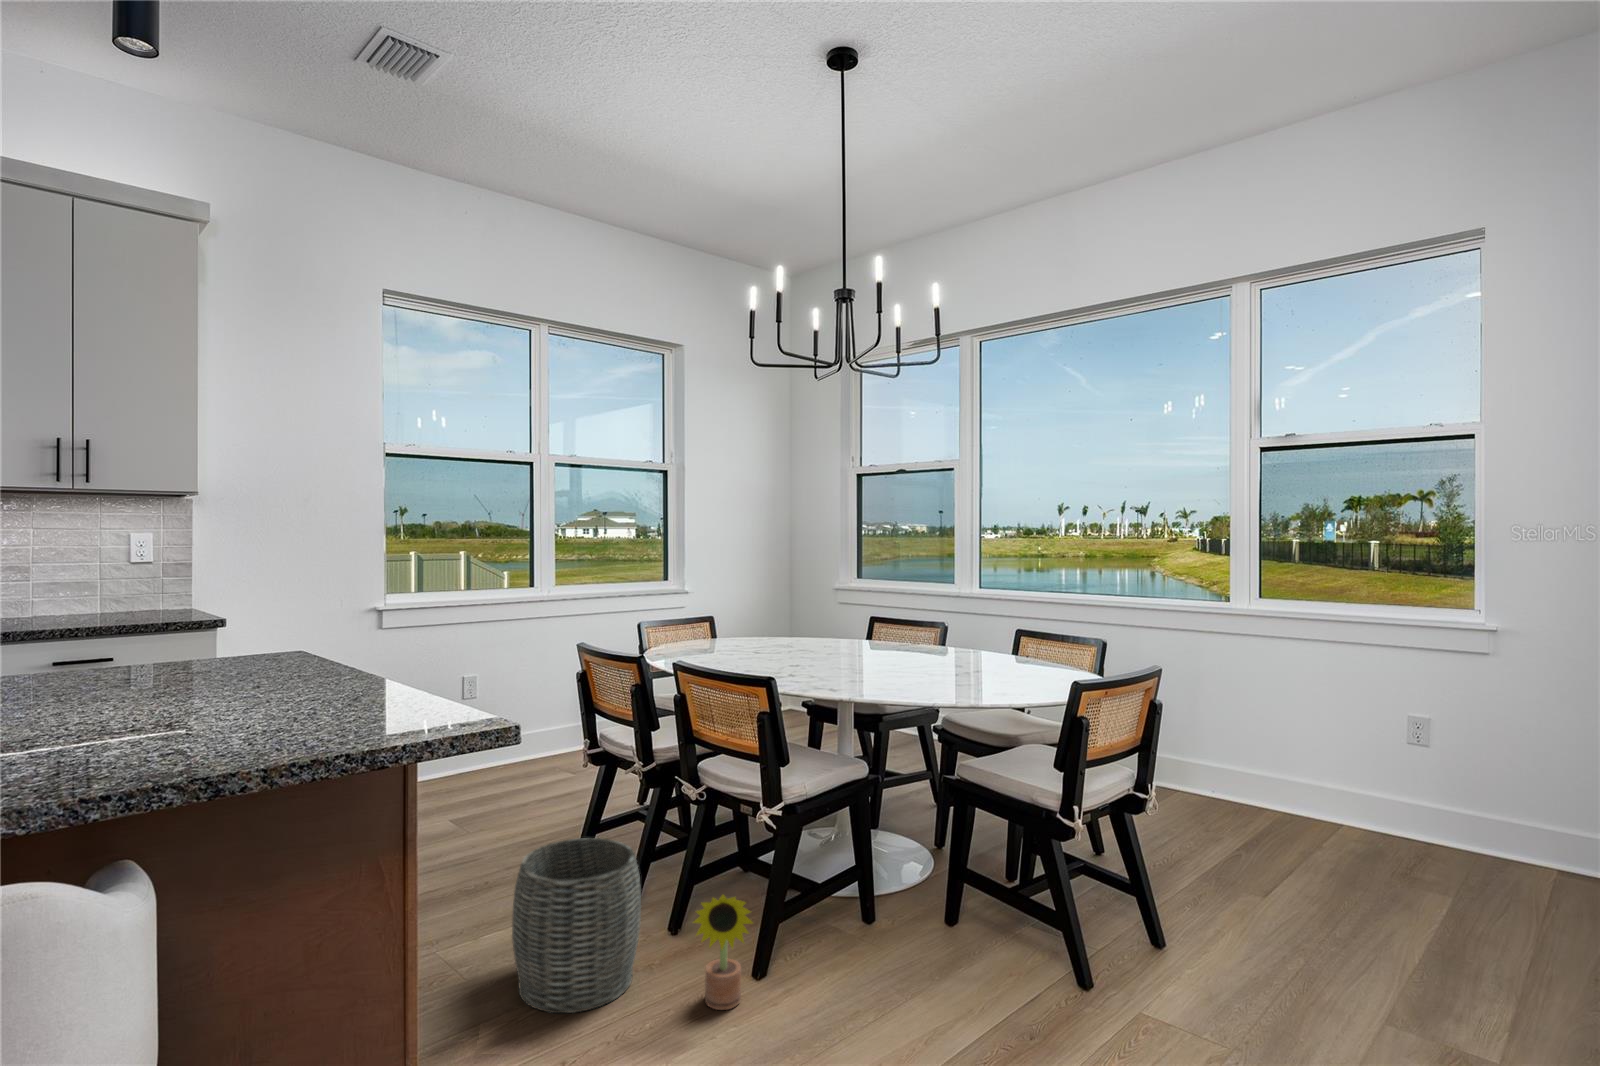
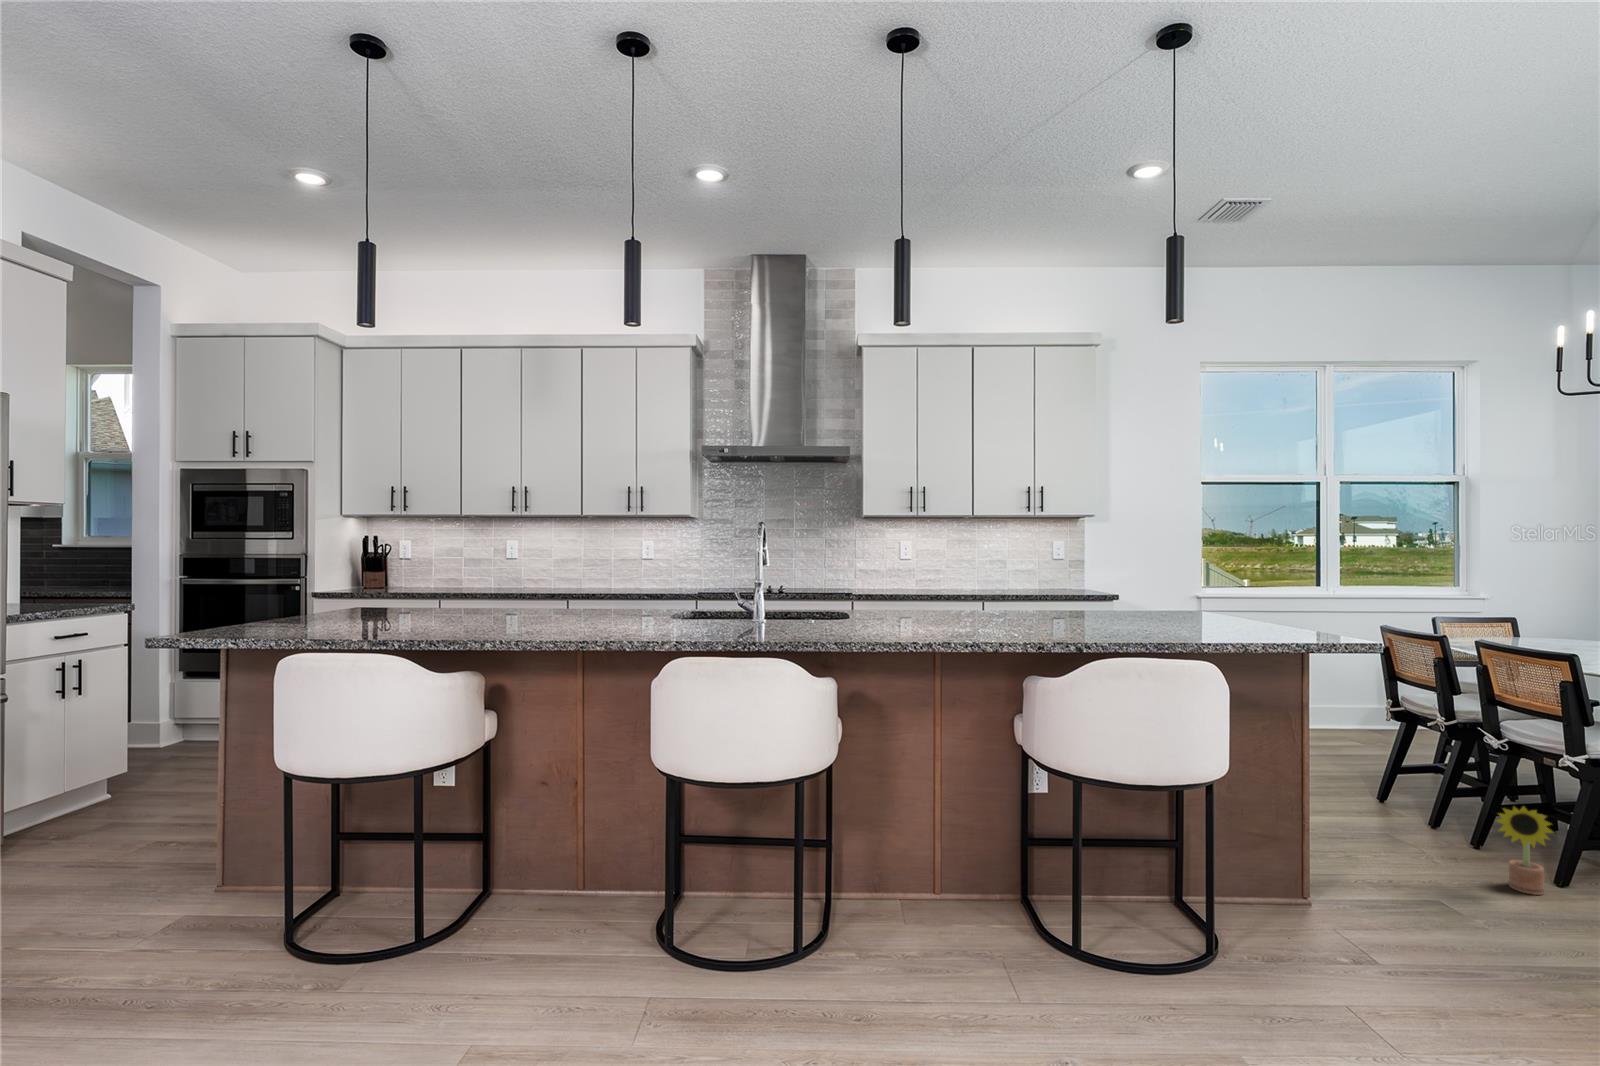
woven basket: present [512,838,641,1013] -> none [1343,755,1447,865]

